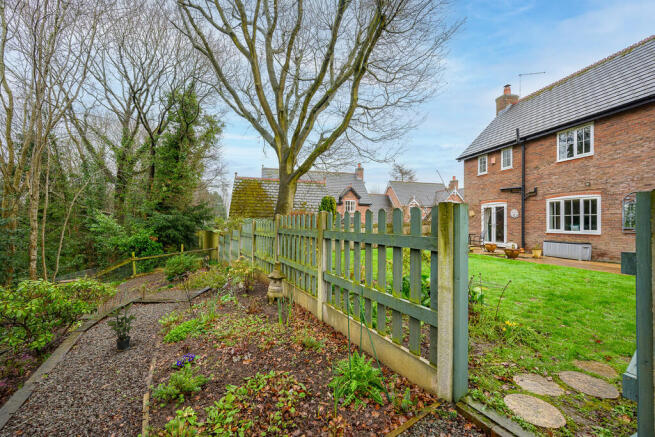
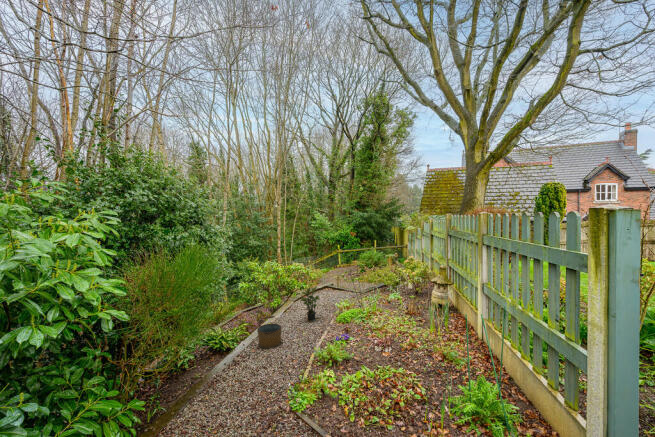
bucket: none [29,359,80,416] -> present [257,316,281,349]

